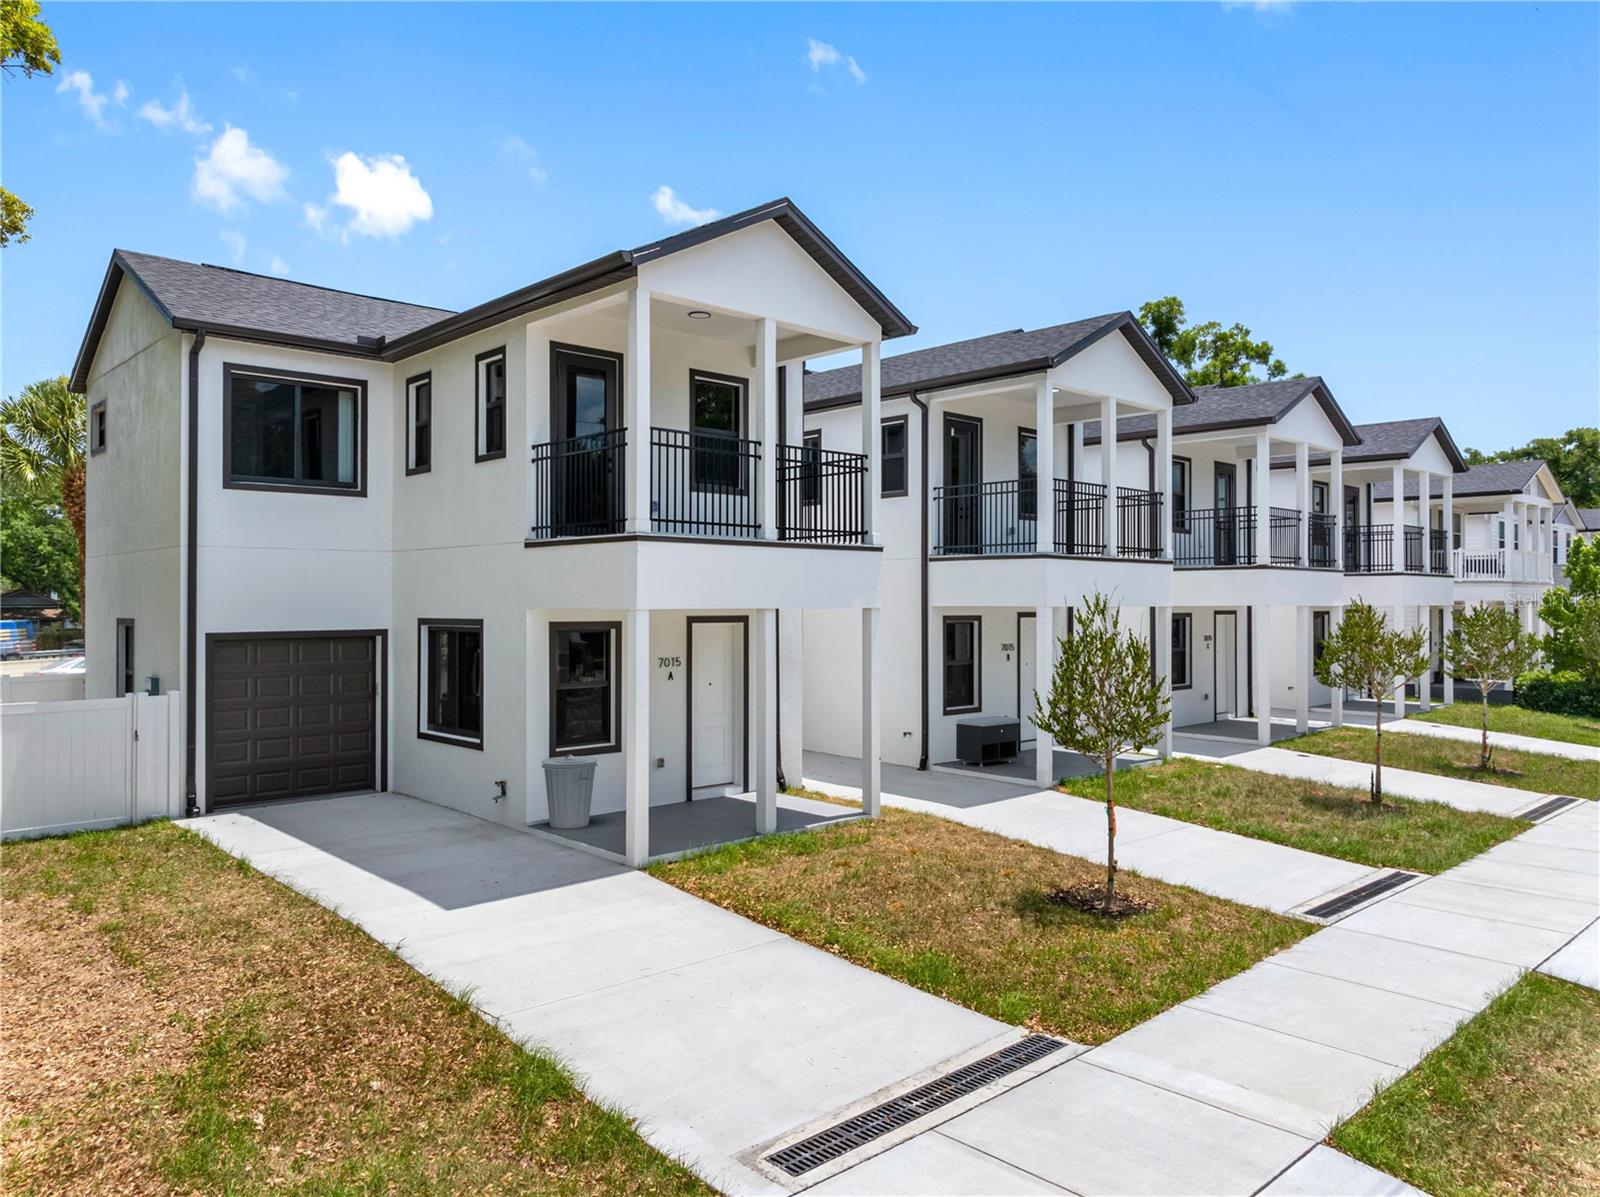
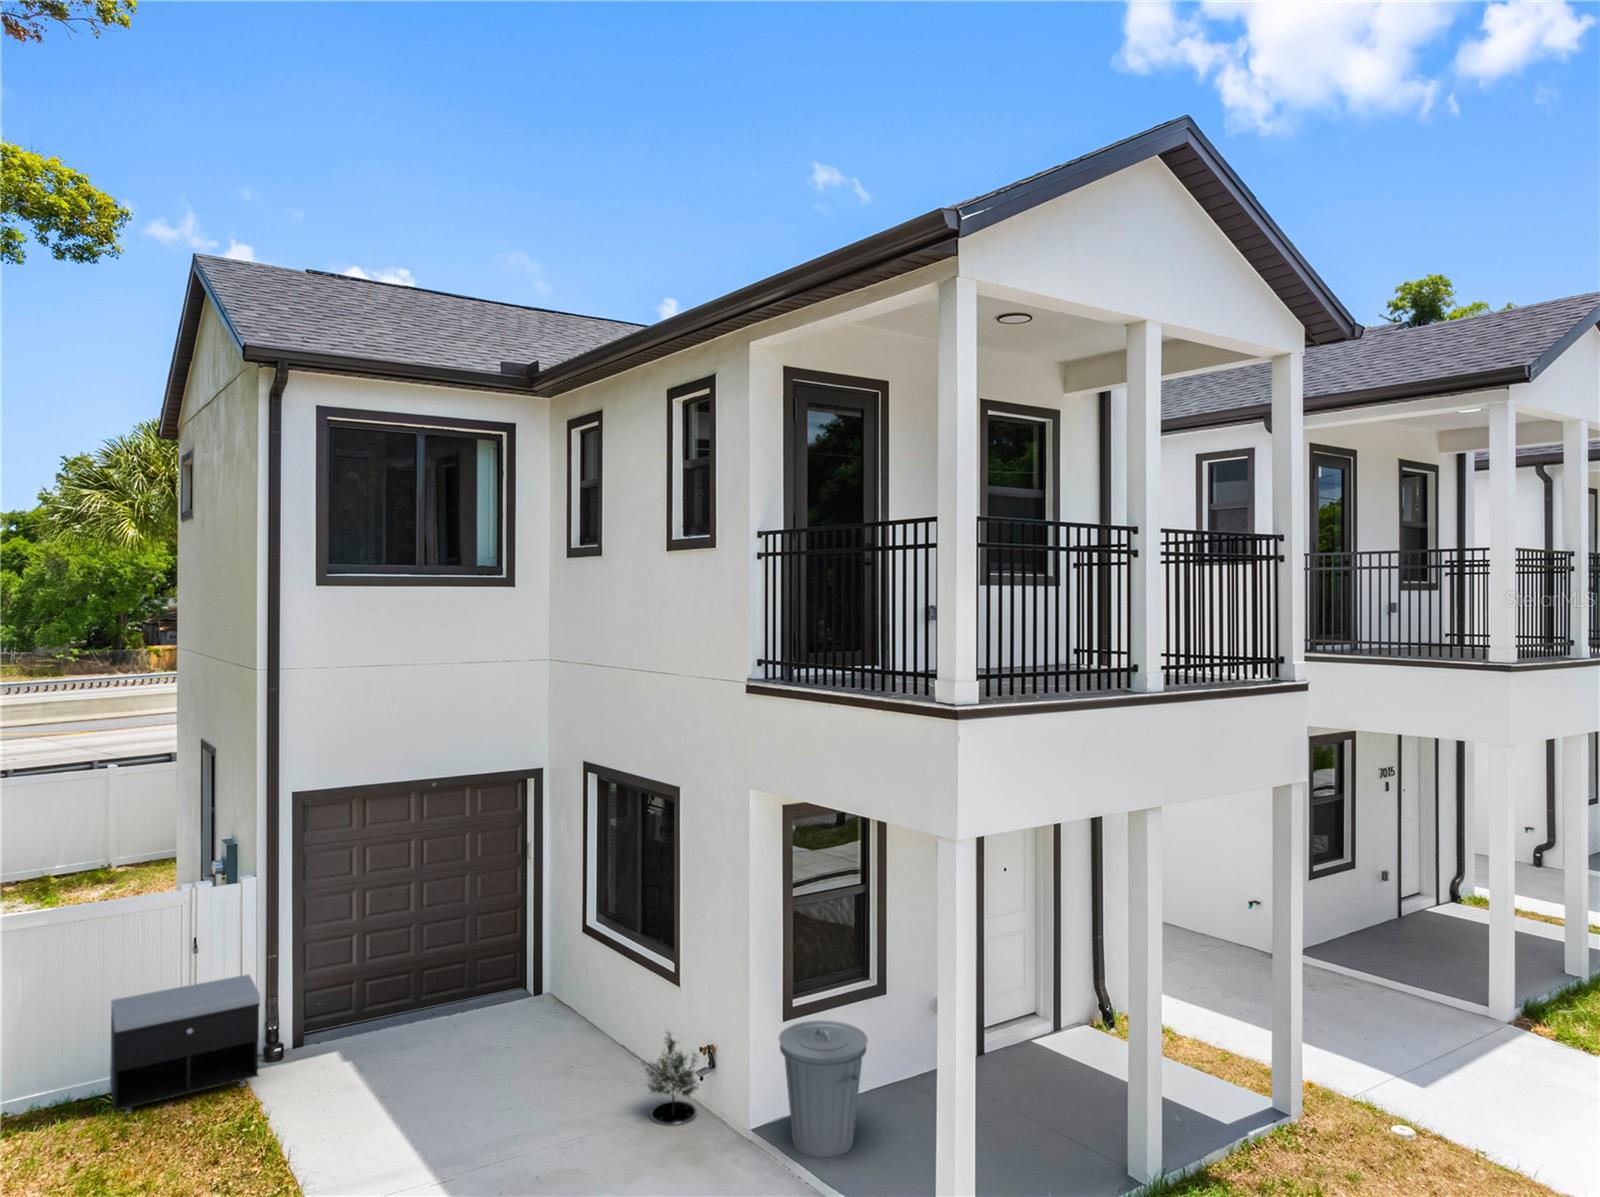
storage bench: present [956,716,1019,767] -> present [110,975,260,1113]
potted tree: none [452,766,492,824] -> present [643,1032,698,1126]

